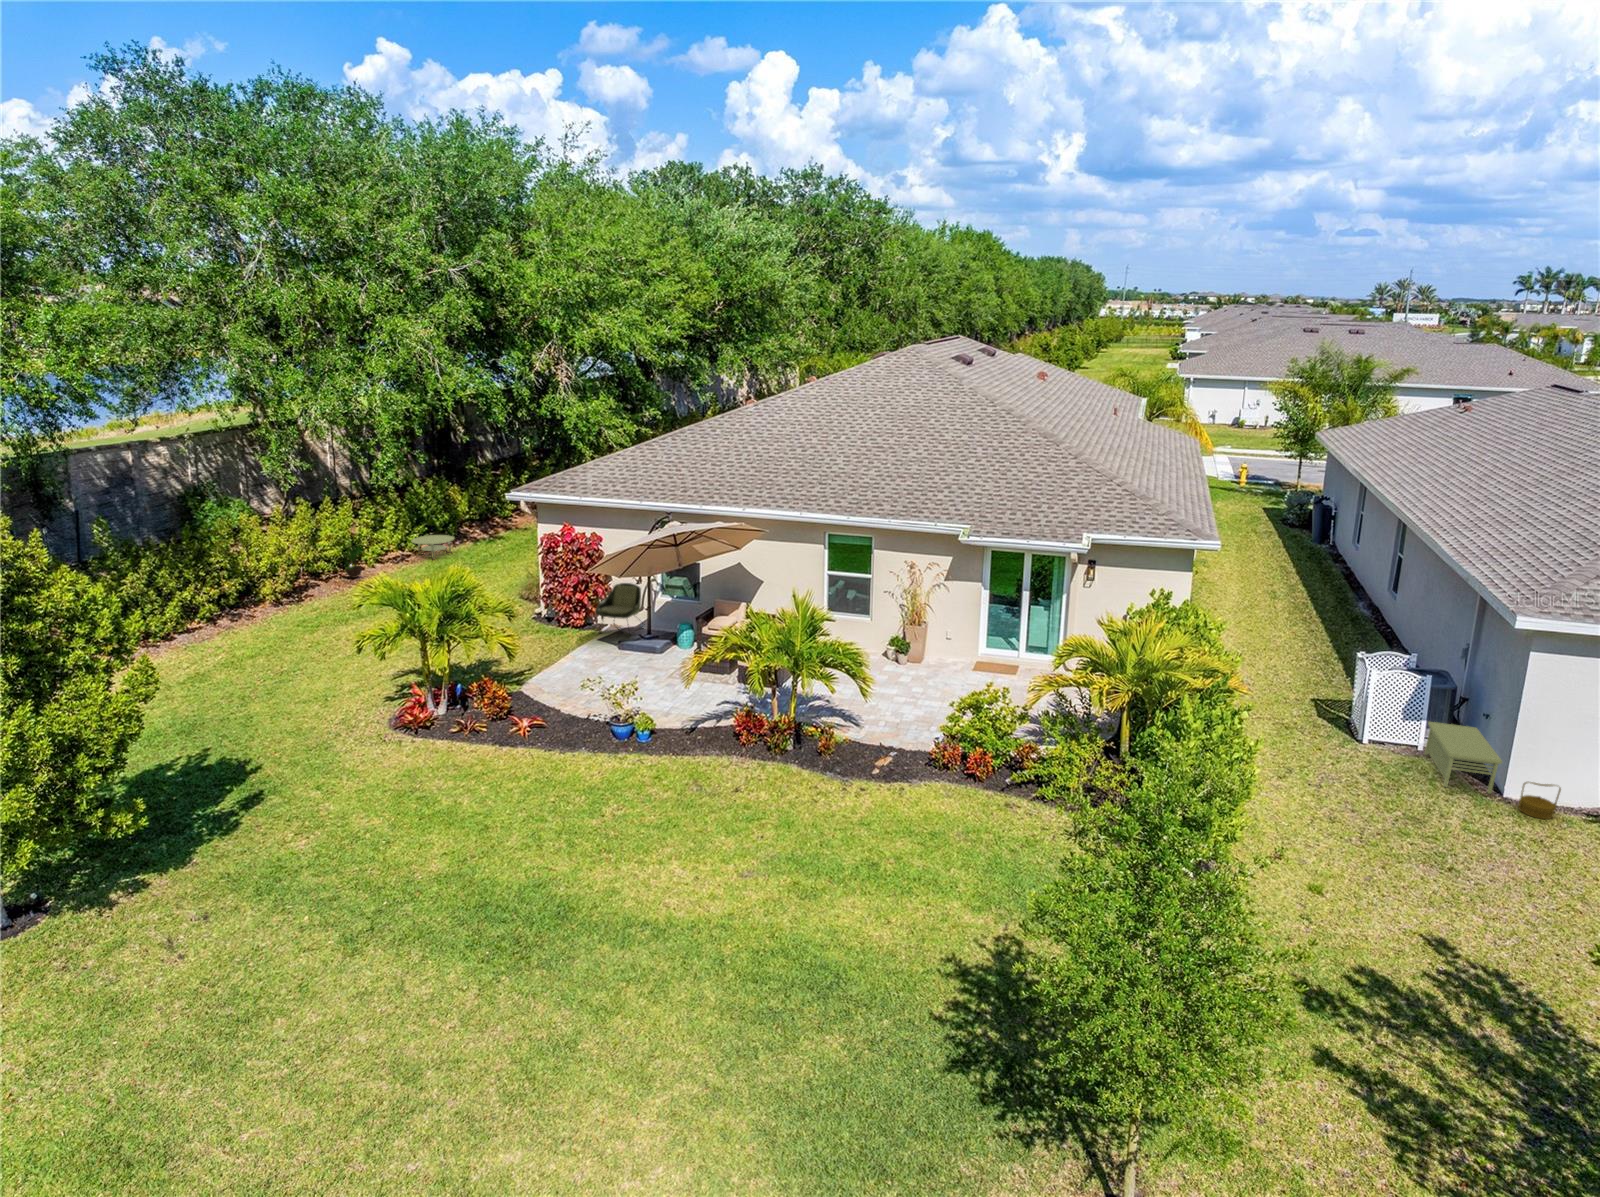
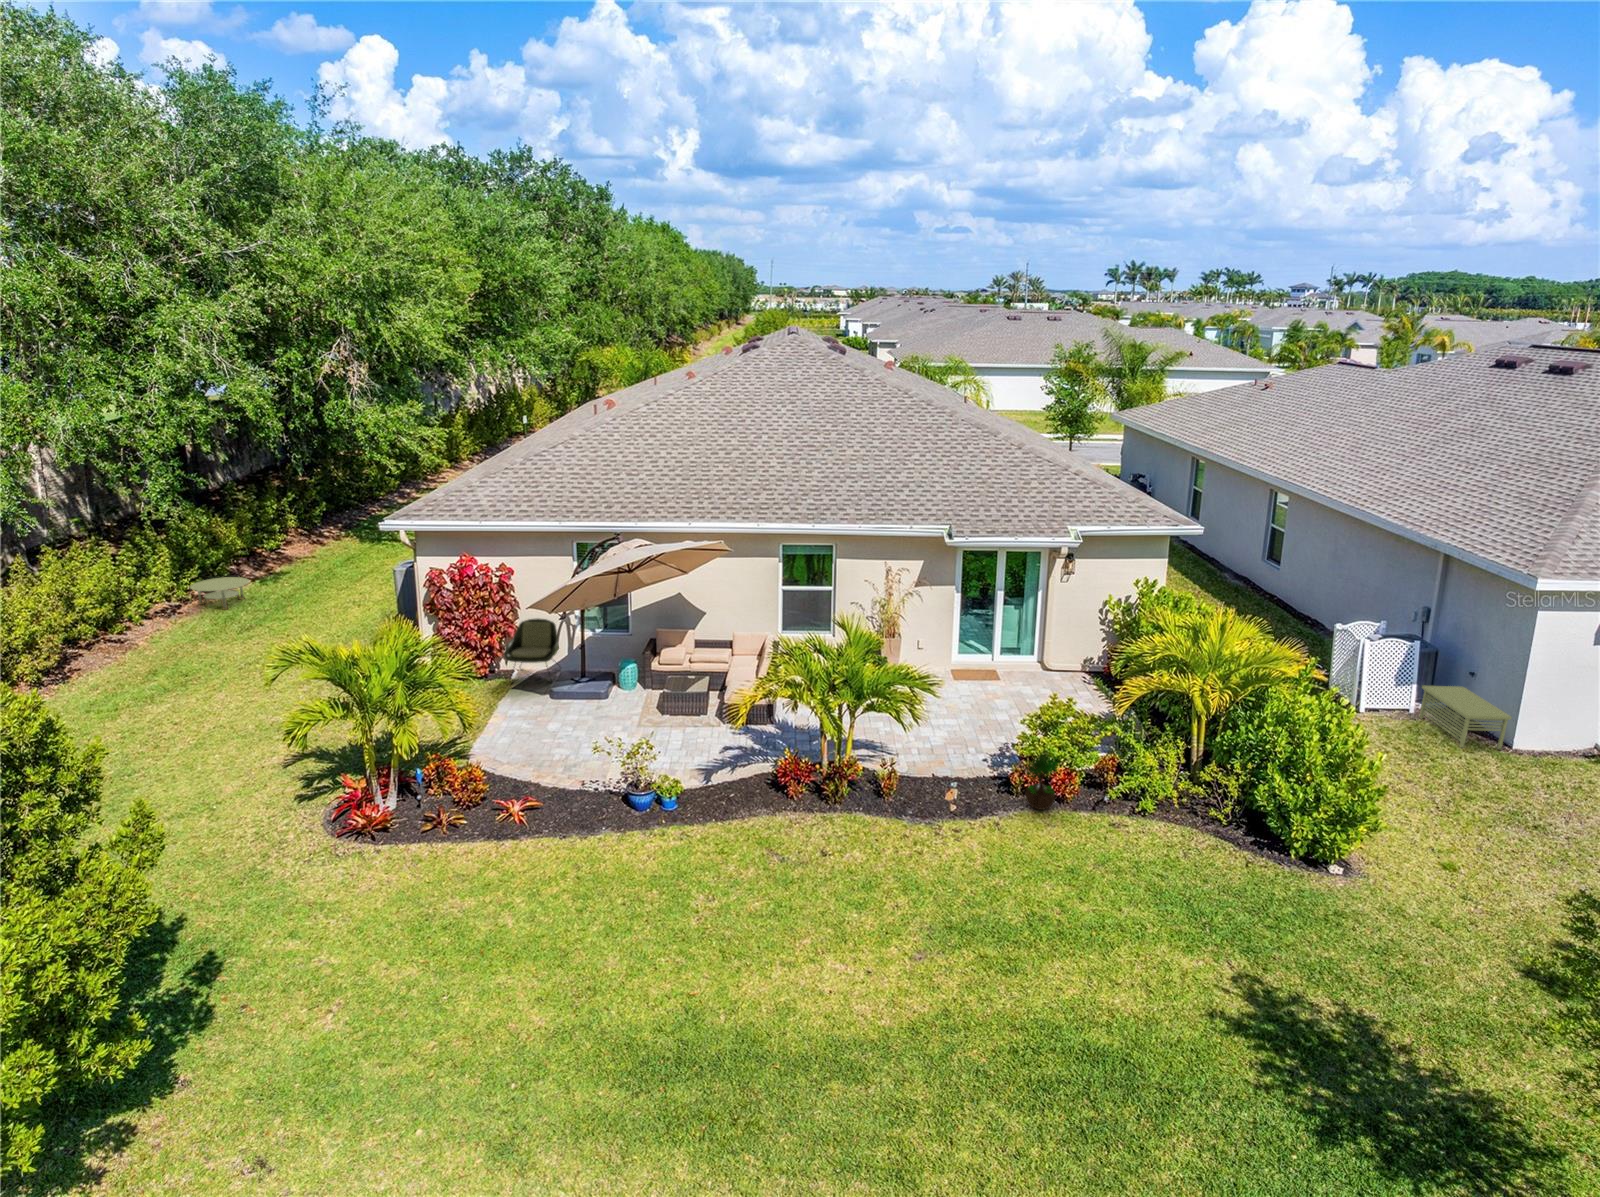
potted tree: present [345,547,362,578] -> present [1025,754,1058,810]
woven basket: present [1519,782,1561,819] -> none [1531,734,1569,767]

